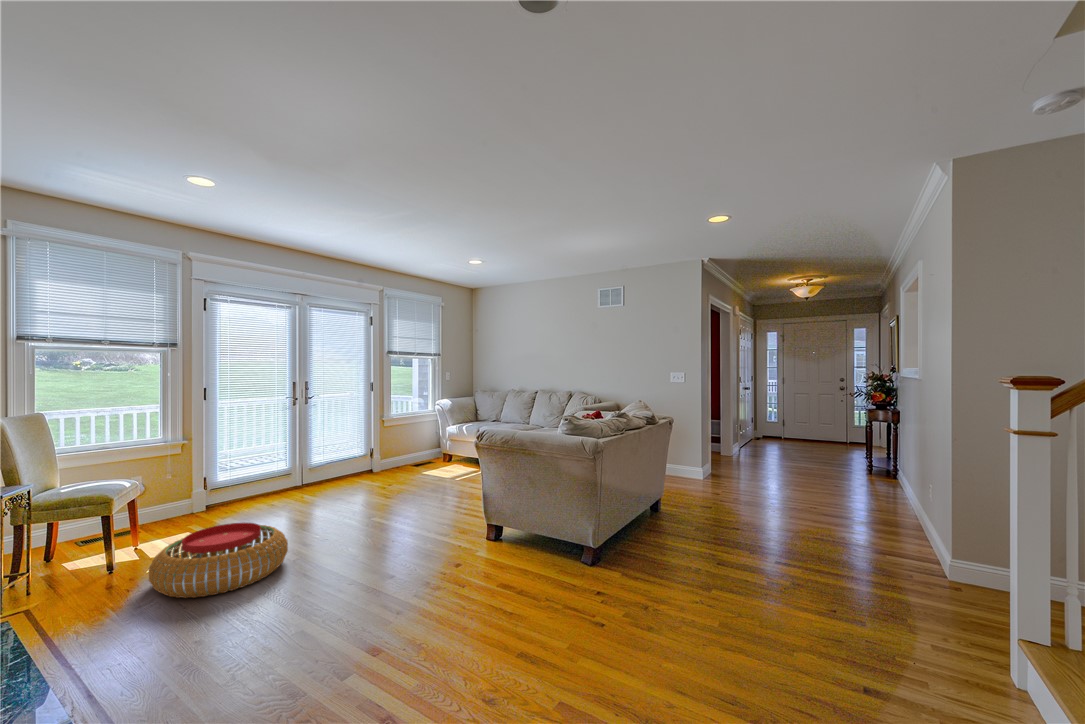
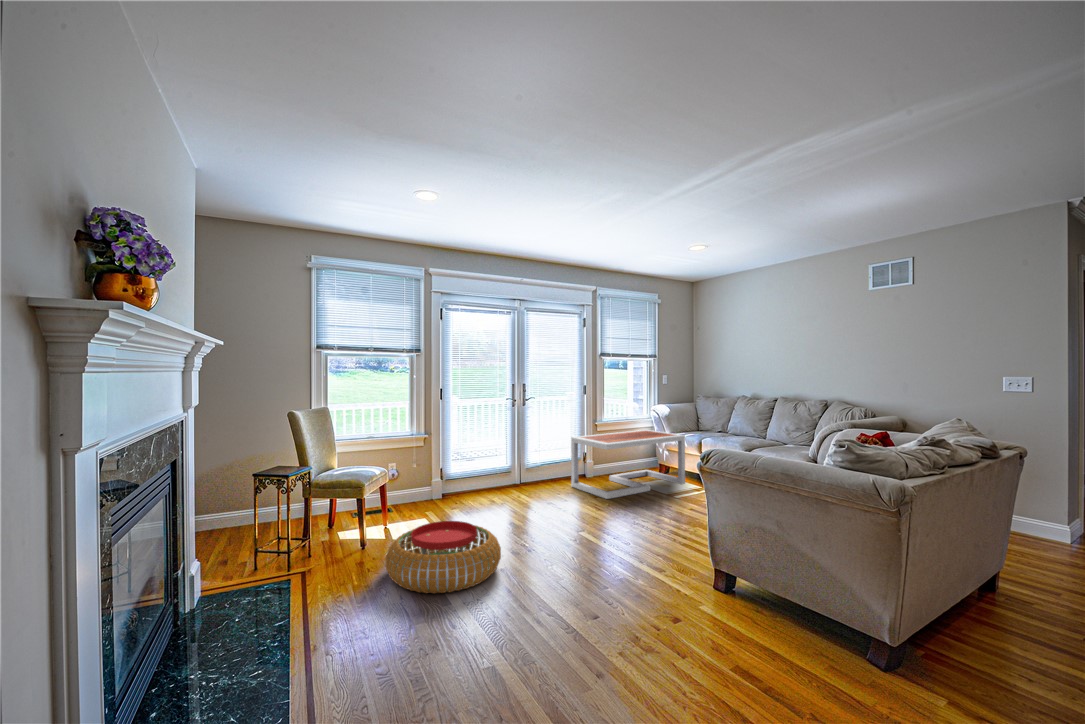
coffee table: none [358,423,464,488] -> present [571,430,685,499]

